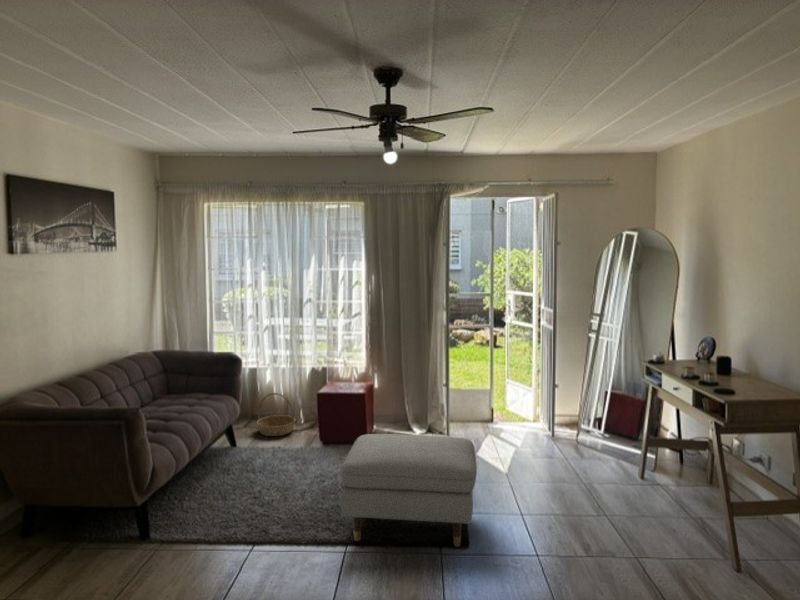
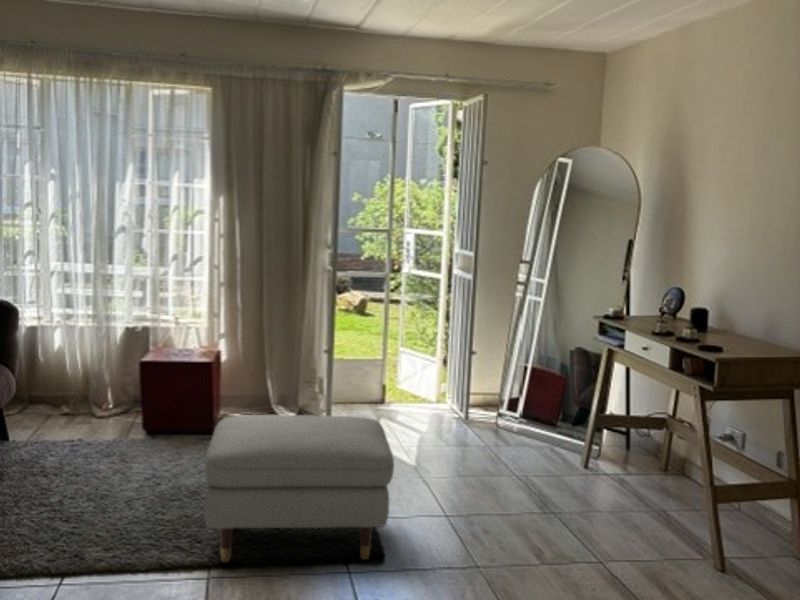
basket: present [257,393,295,436] -> none [41,365,104,429]

